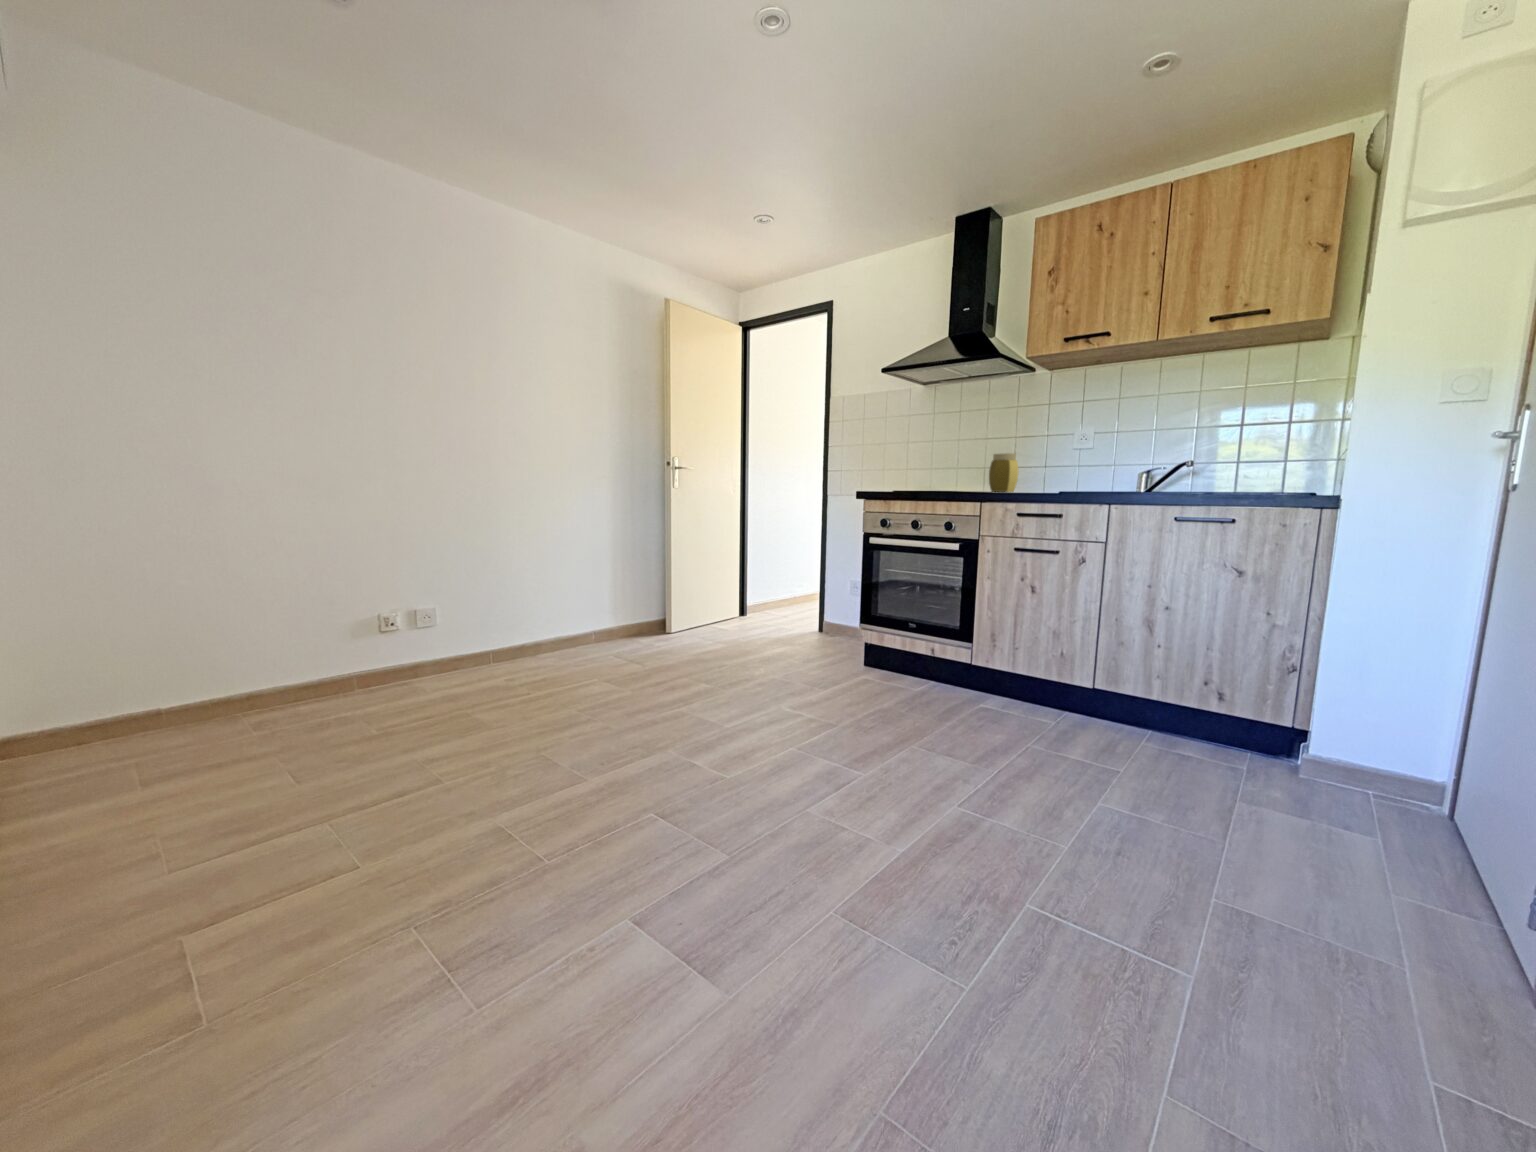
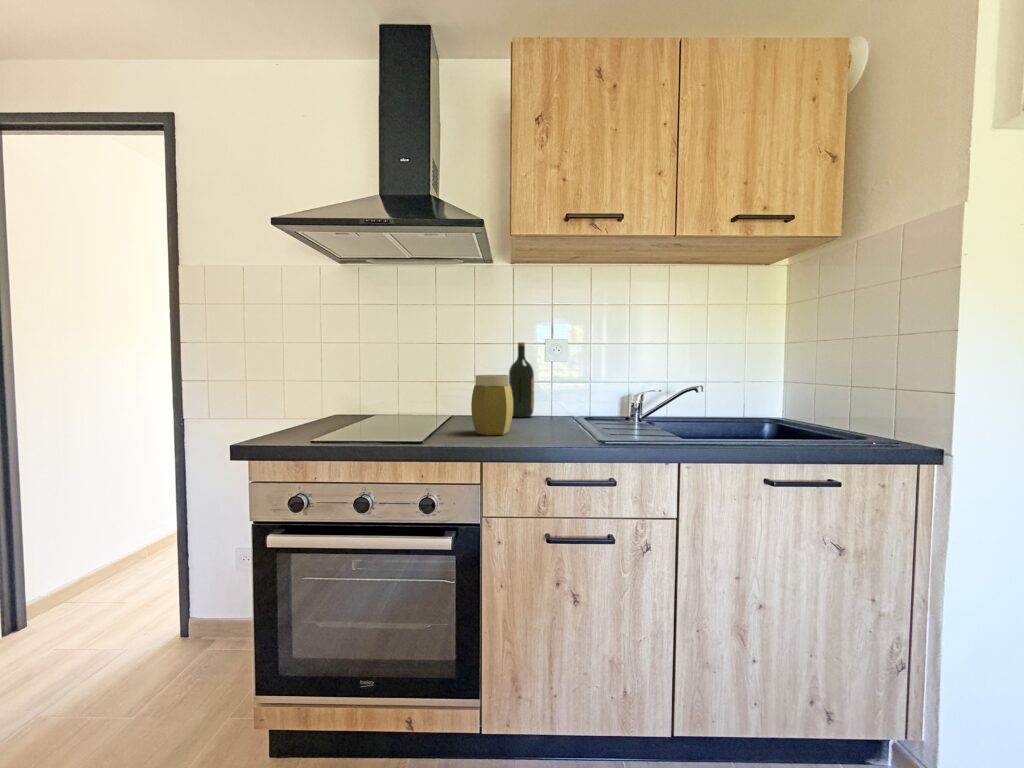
wine bottle: none [1040,433,1064,491] -> present [509,342,534,417]

